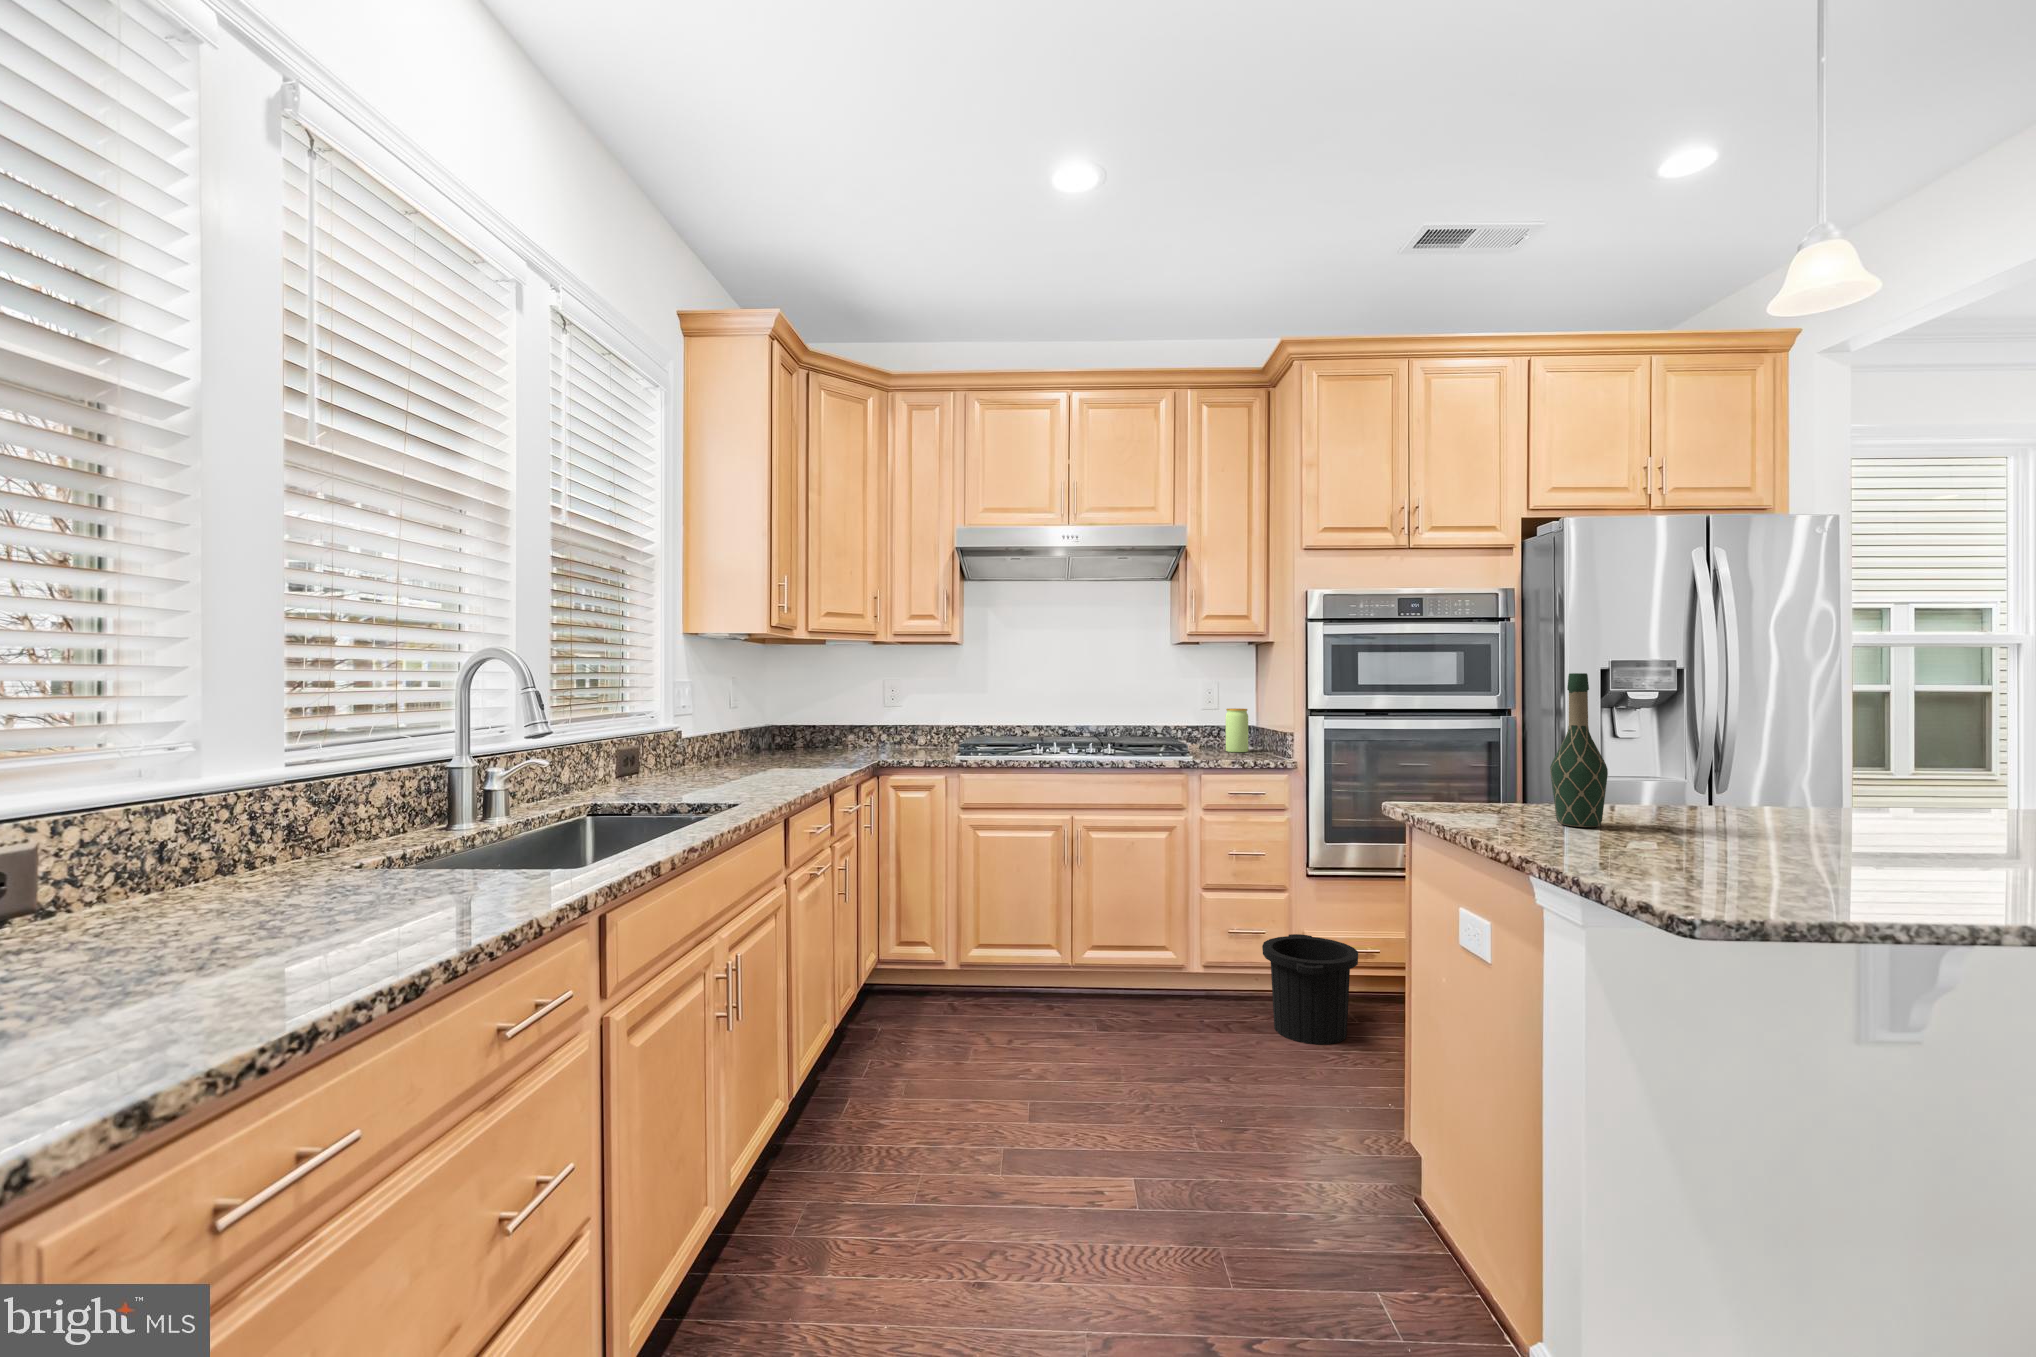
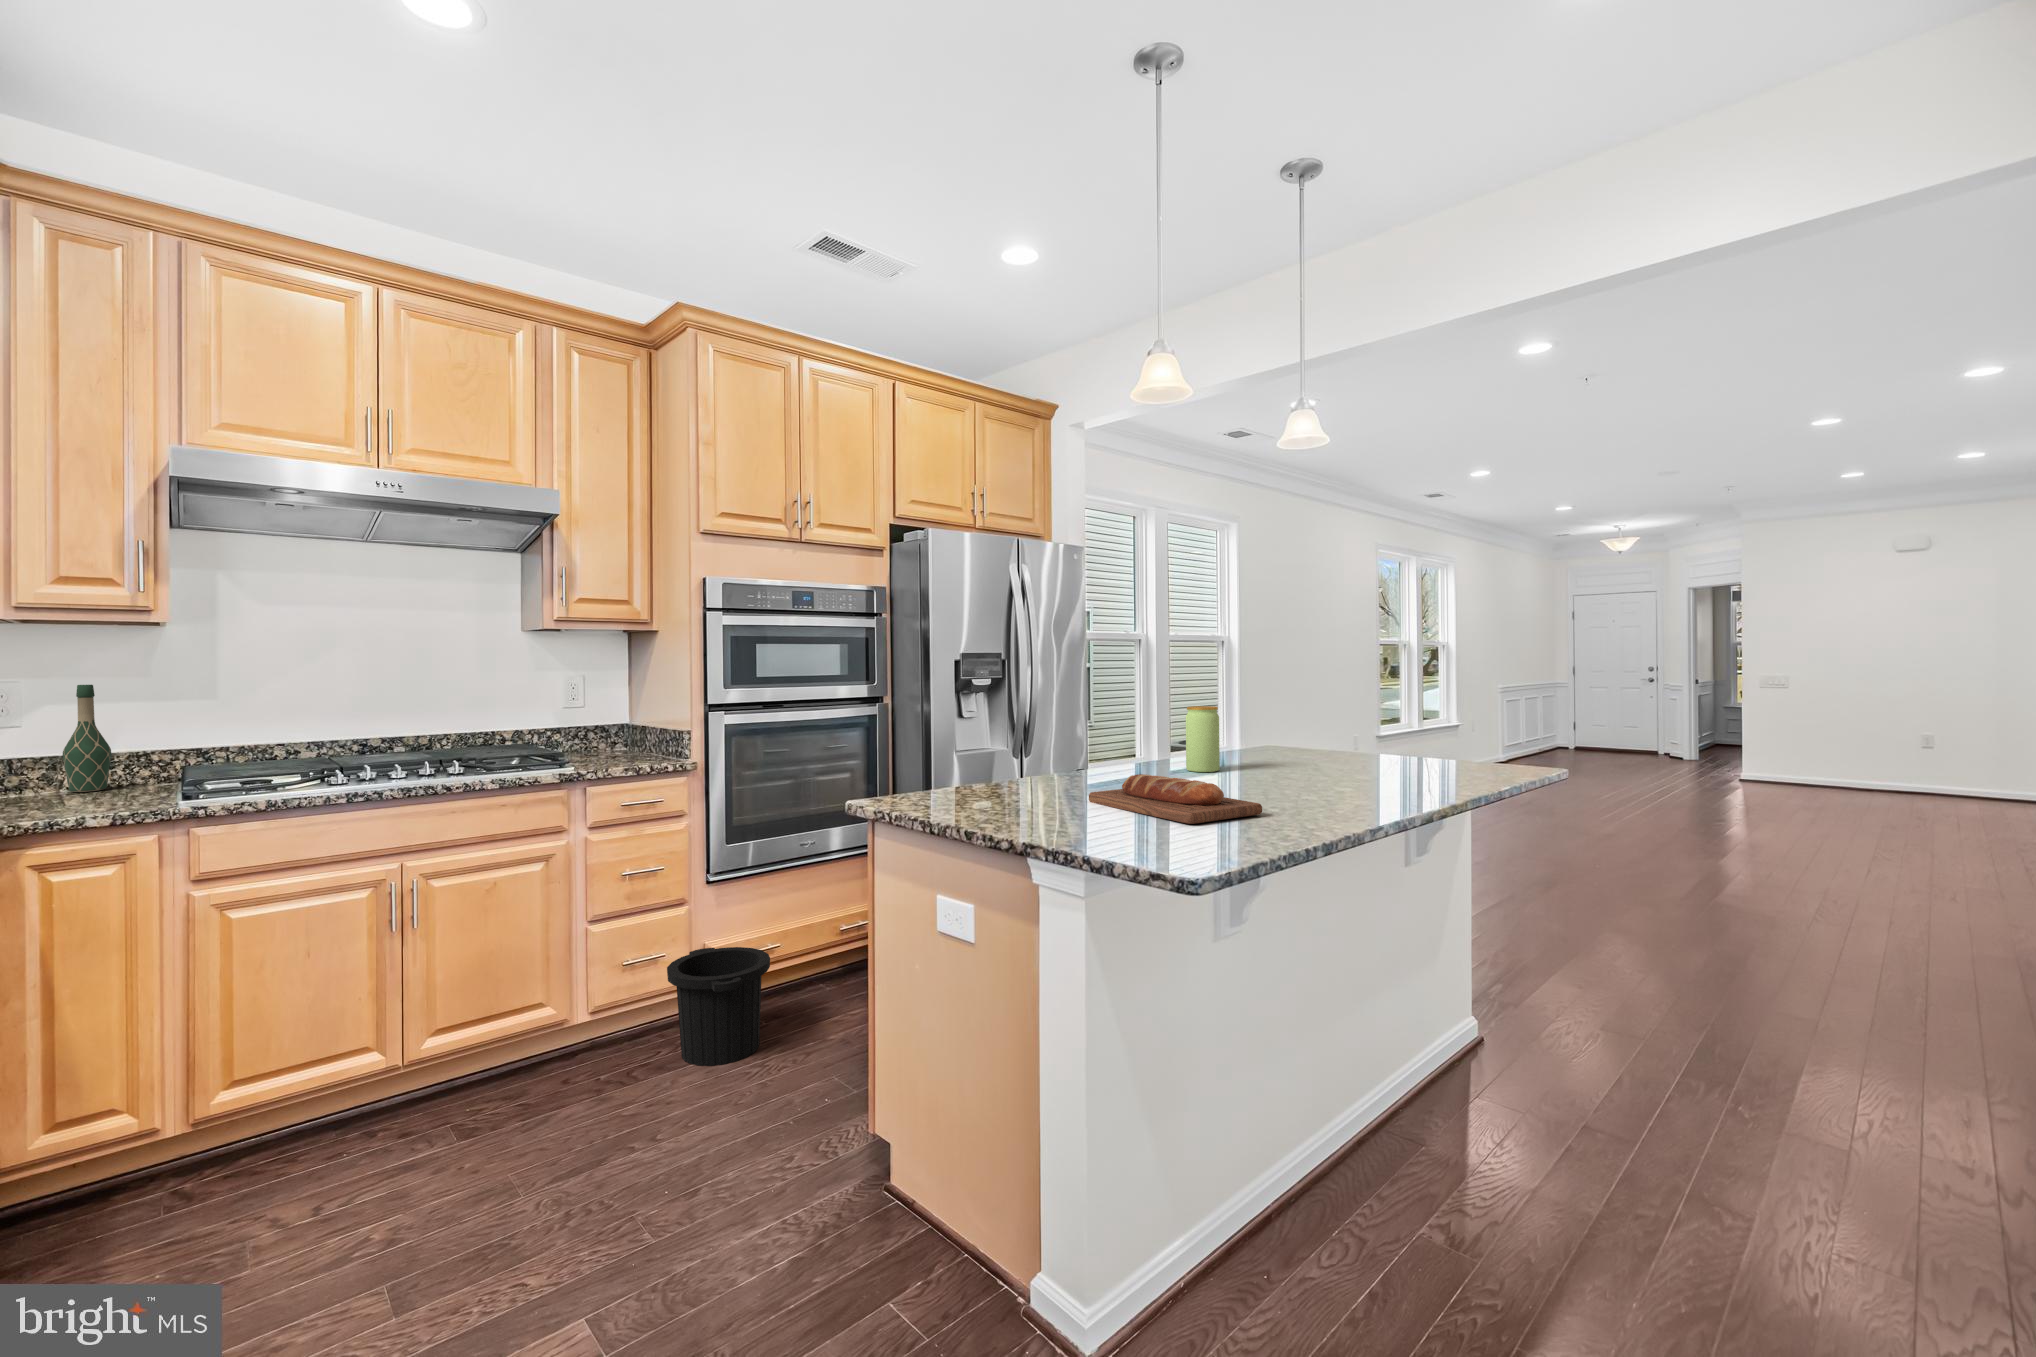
wine bottle: present [1550,673,1608,827] -> present [63,685,111,792]
jar: present [1226,708,1248,752] -> present [1186,706,1220,772]
bread loaf: none [1669,806,1934,876] -> present [1089,774,1262,824]

